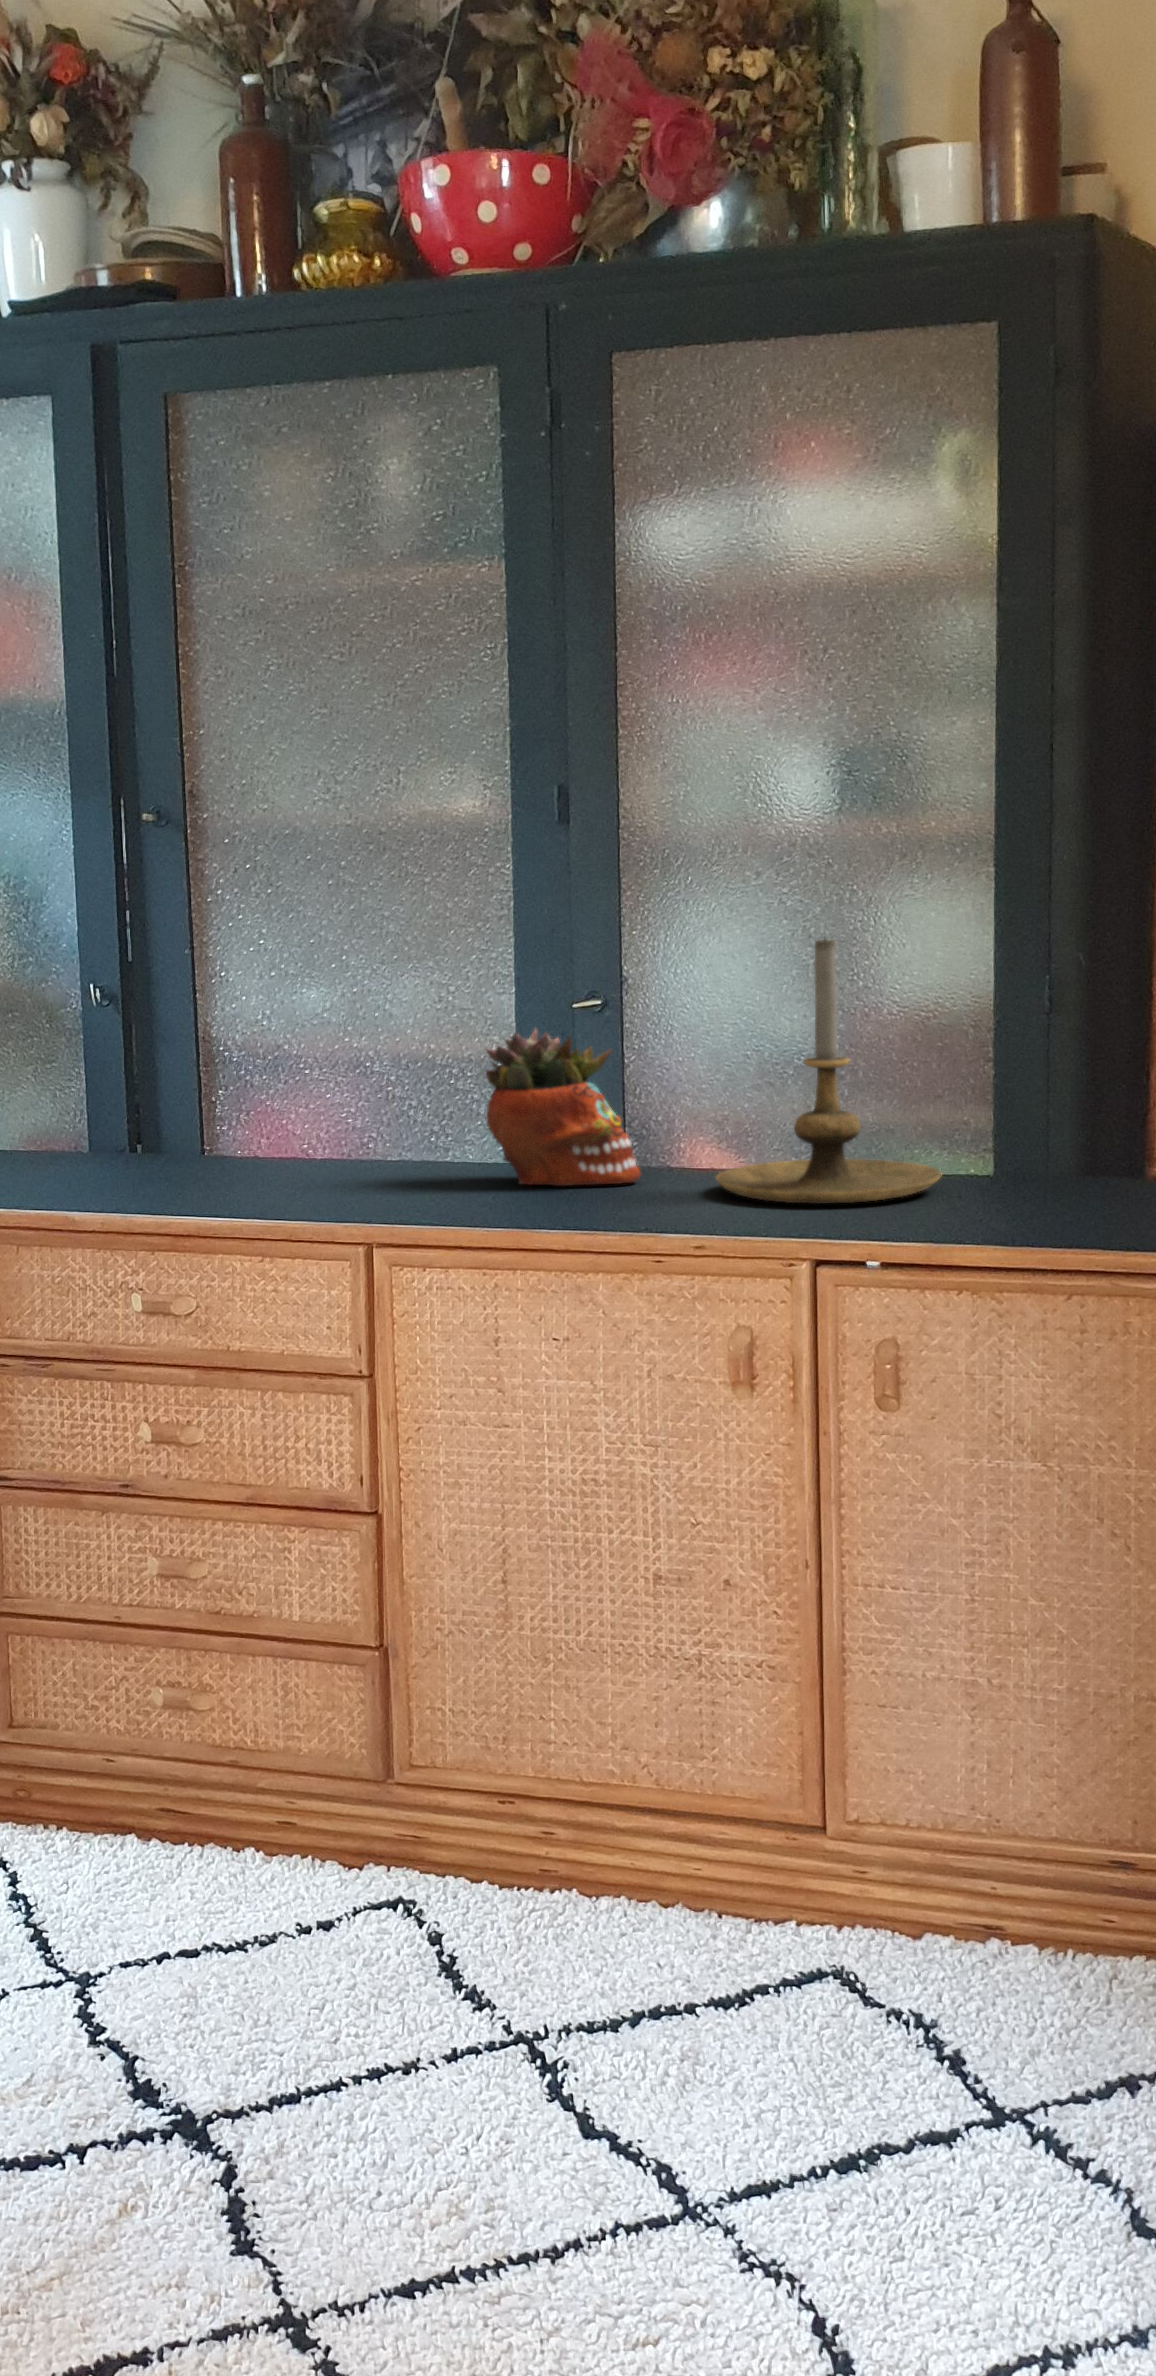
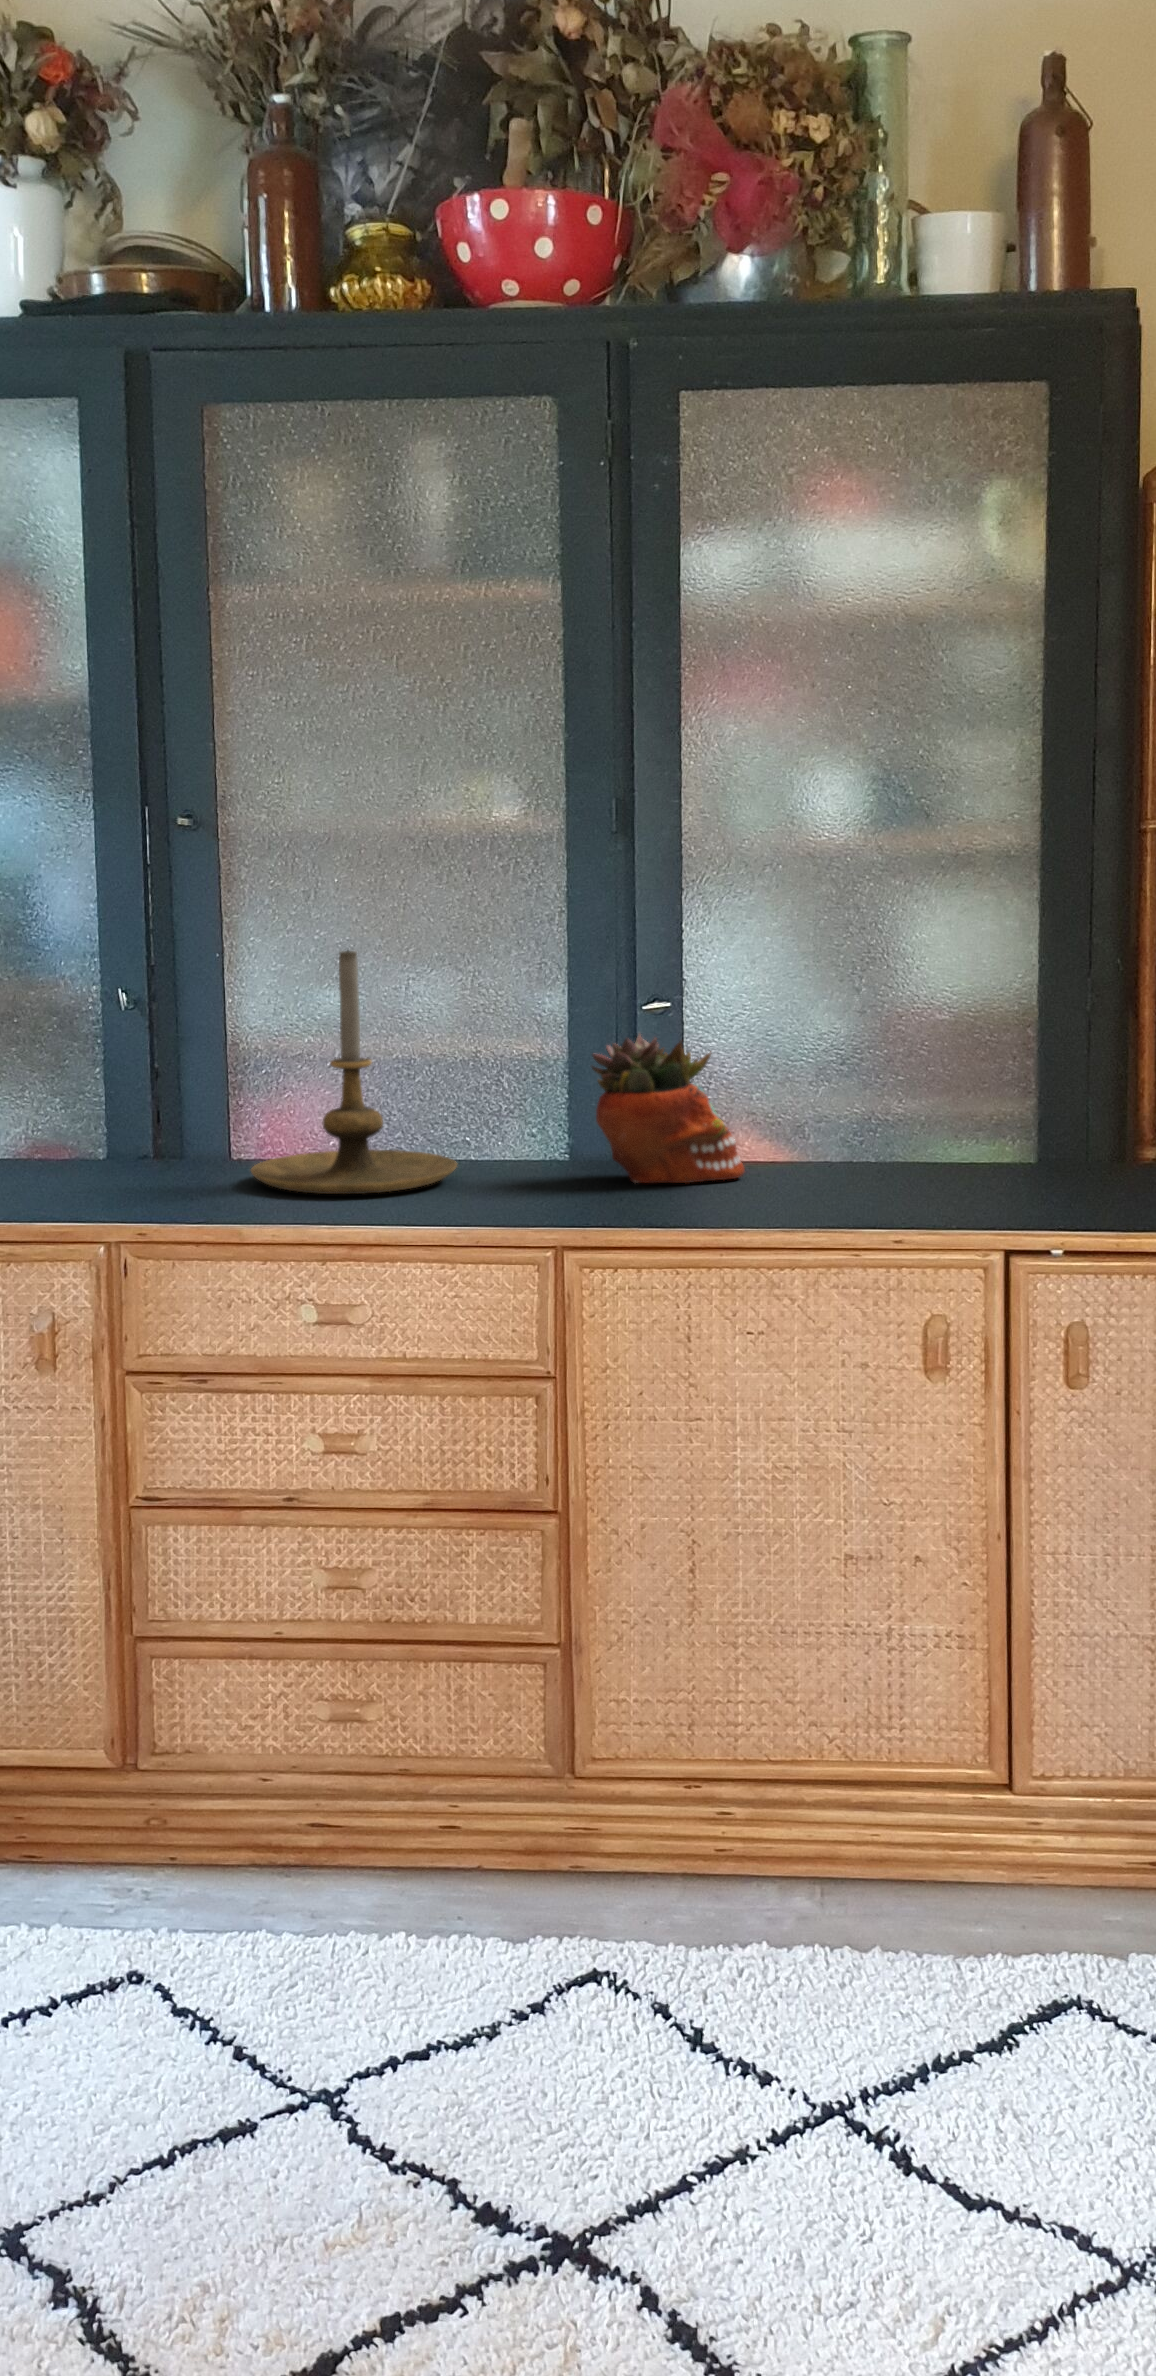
candle holder: present [716,939,941,1204] -> present [251,950,457,1194]

